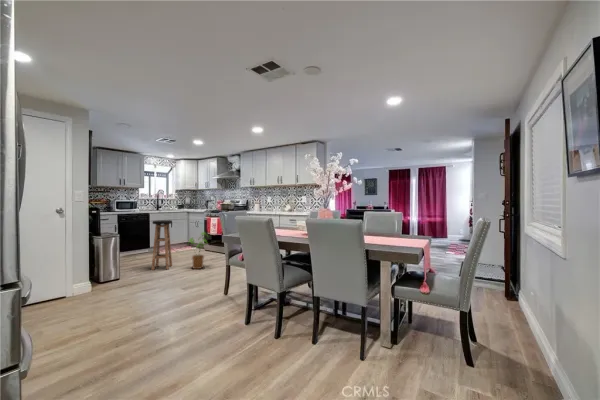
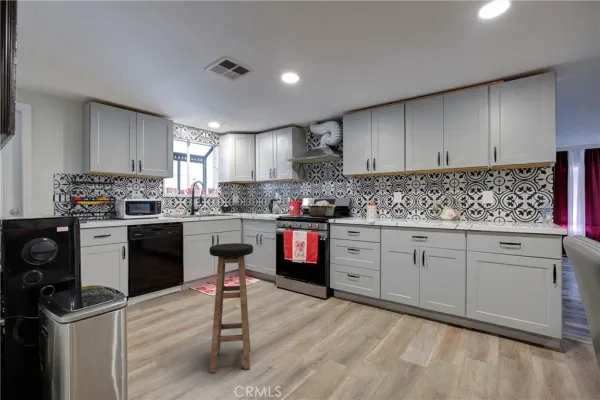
house plant: present [188,232,207,269] -> none [292,273,347,367]

